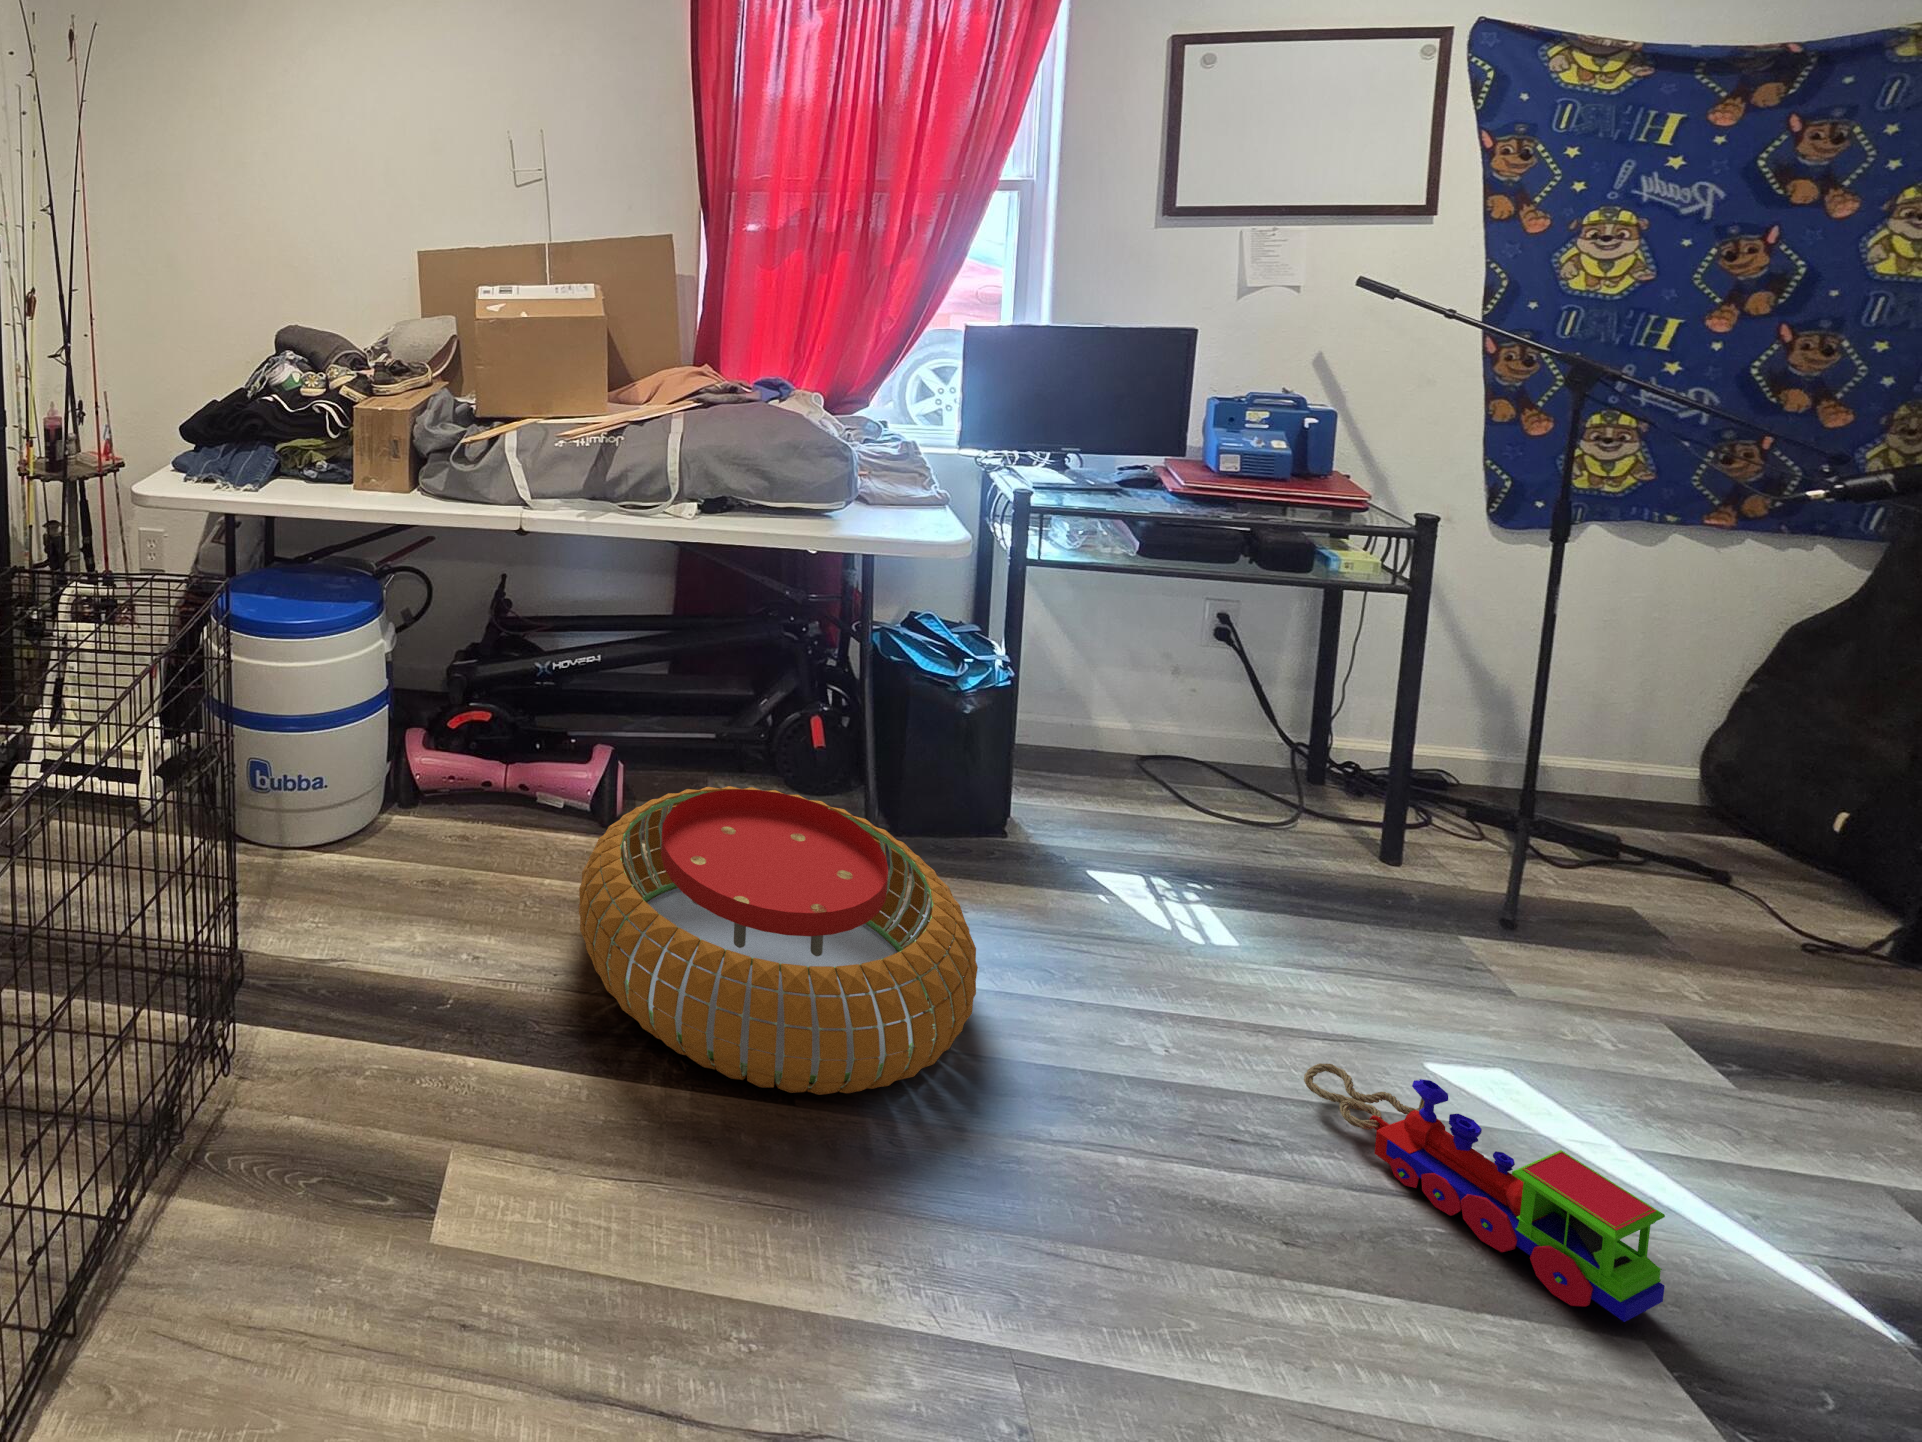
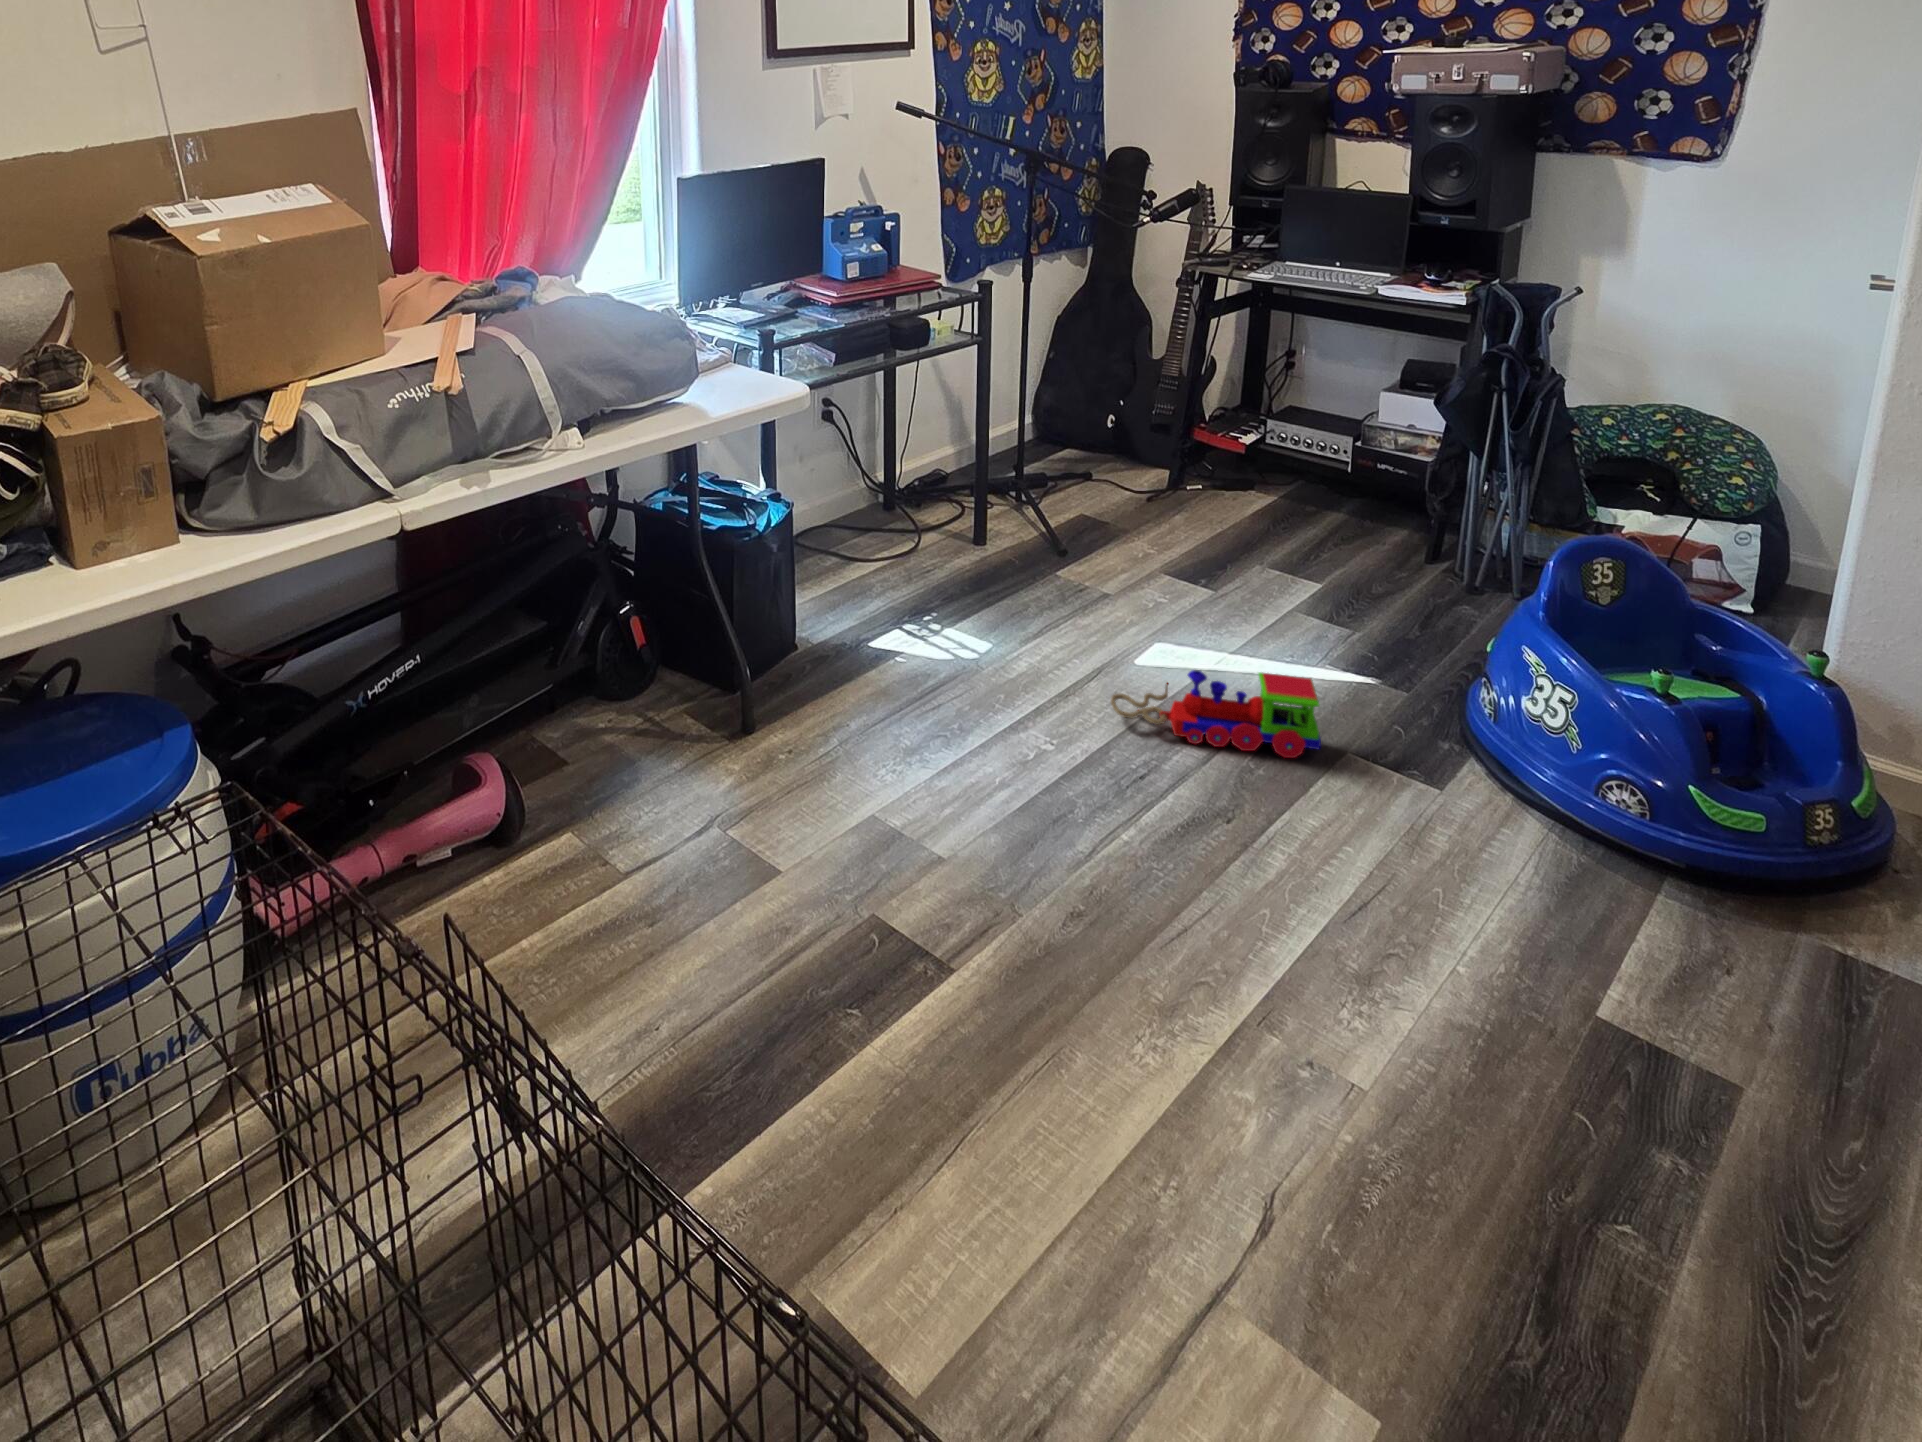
pouf: present [579,786,978,1095] -> none [609,687,1011,1011]

